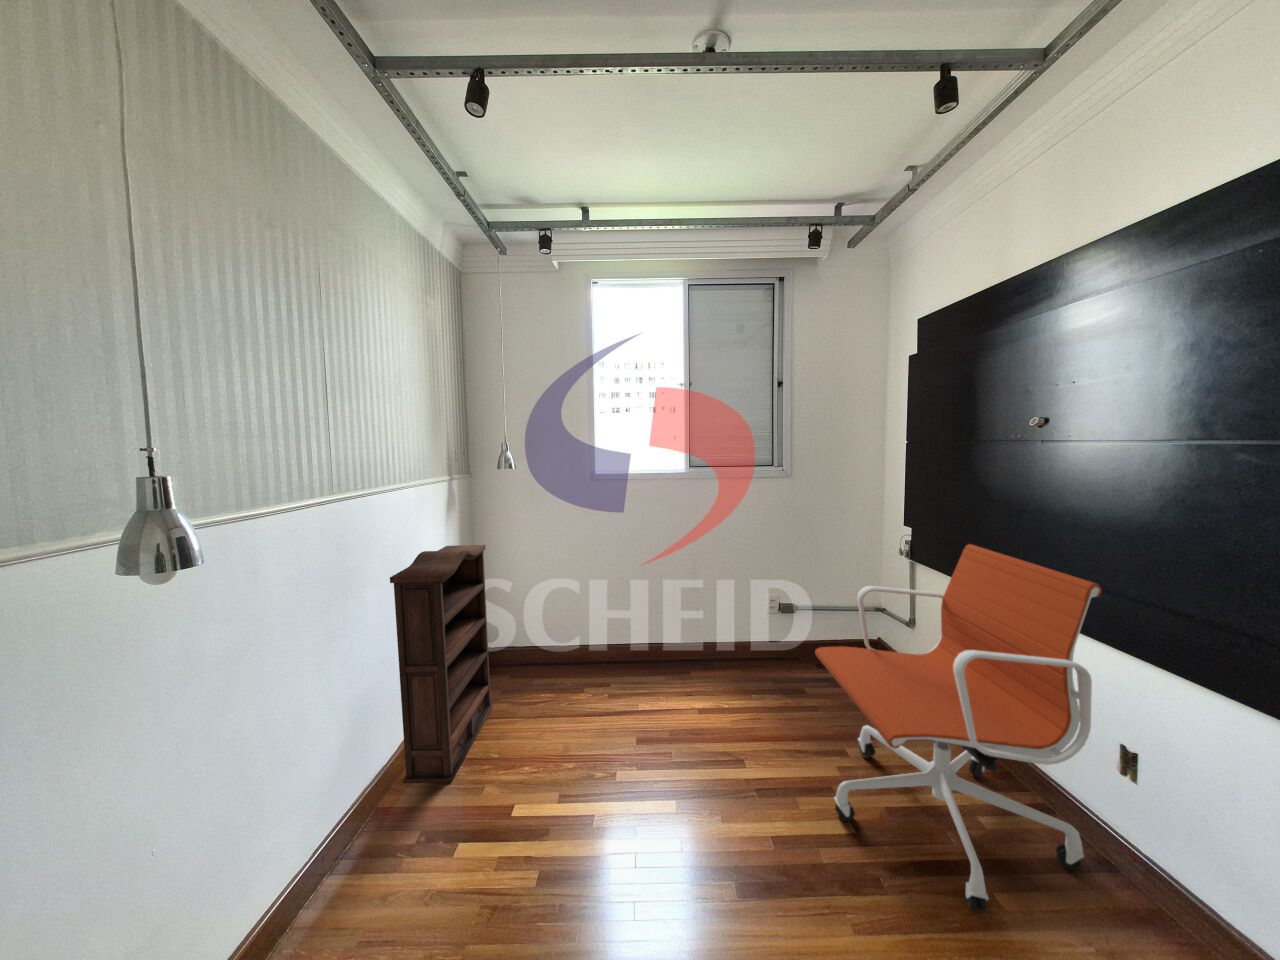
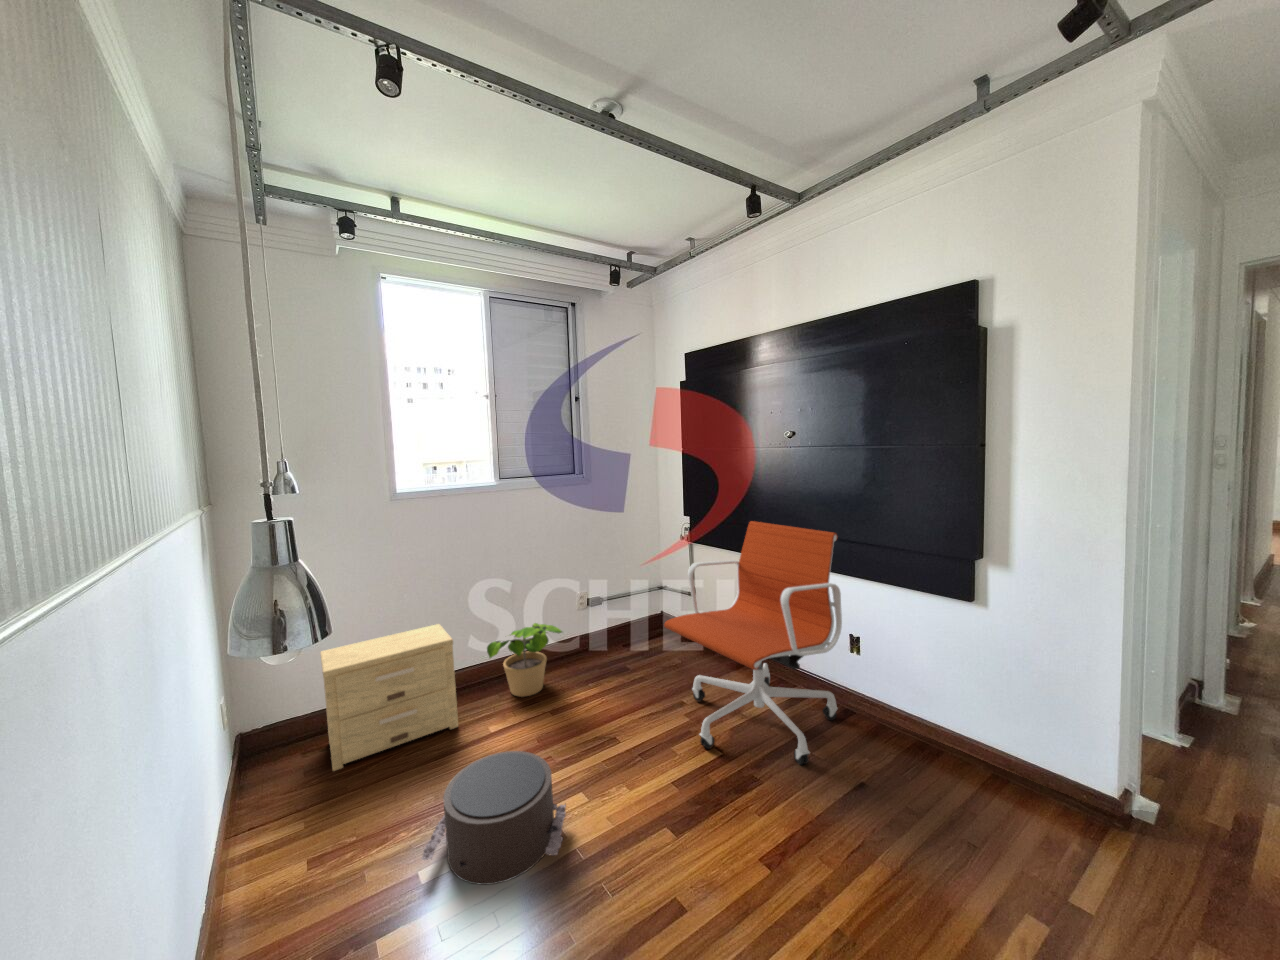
bookshelf: present [390,545,493,783] -> none [193,591,306,936]
side table: none [515,594,618,693] -> present [320,624,458,771]
potted plant: none [651,613,716,683] -> present [487,623,562,697]
pouf: none [518,727,648,852] -> present [421,751,566,885]

